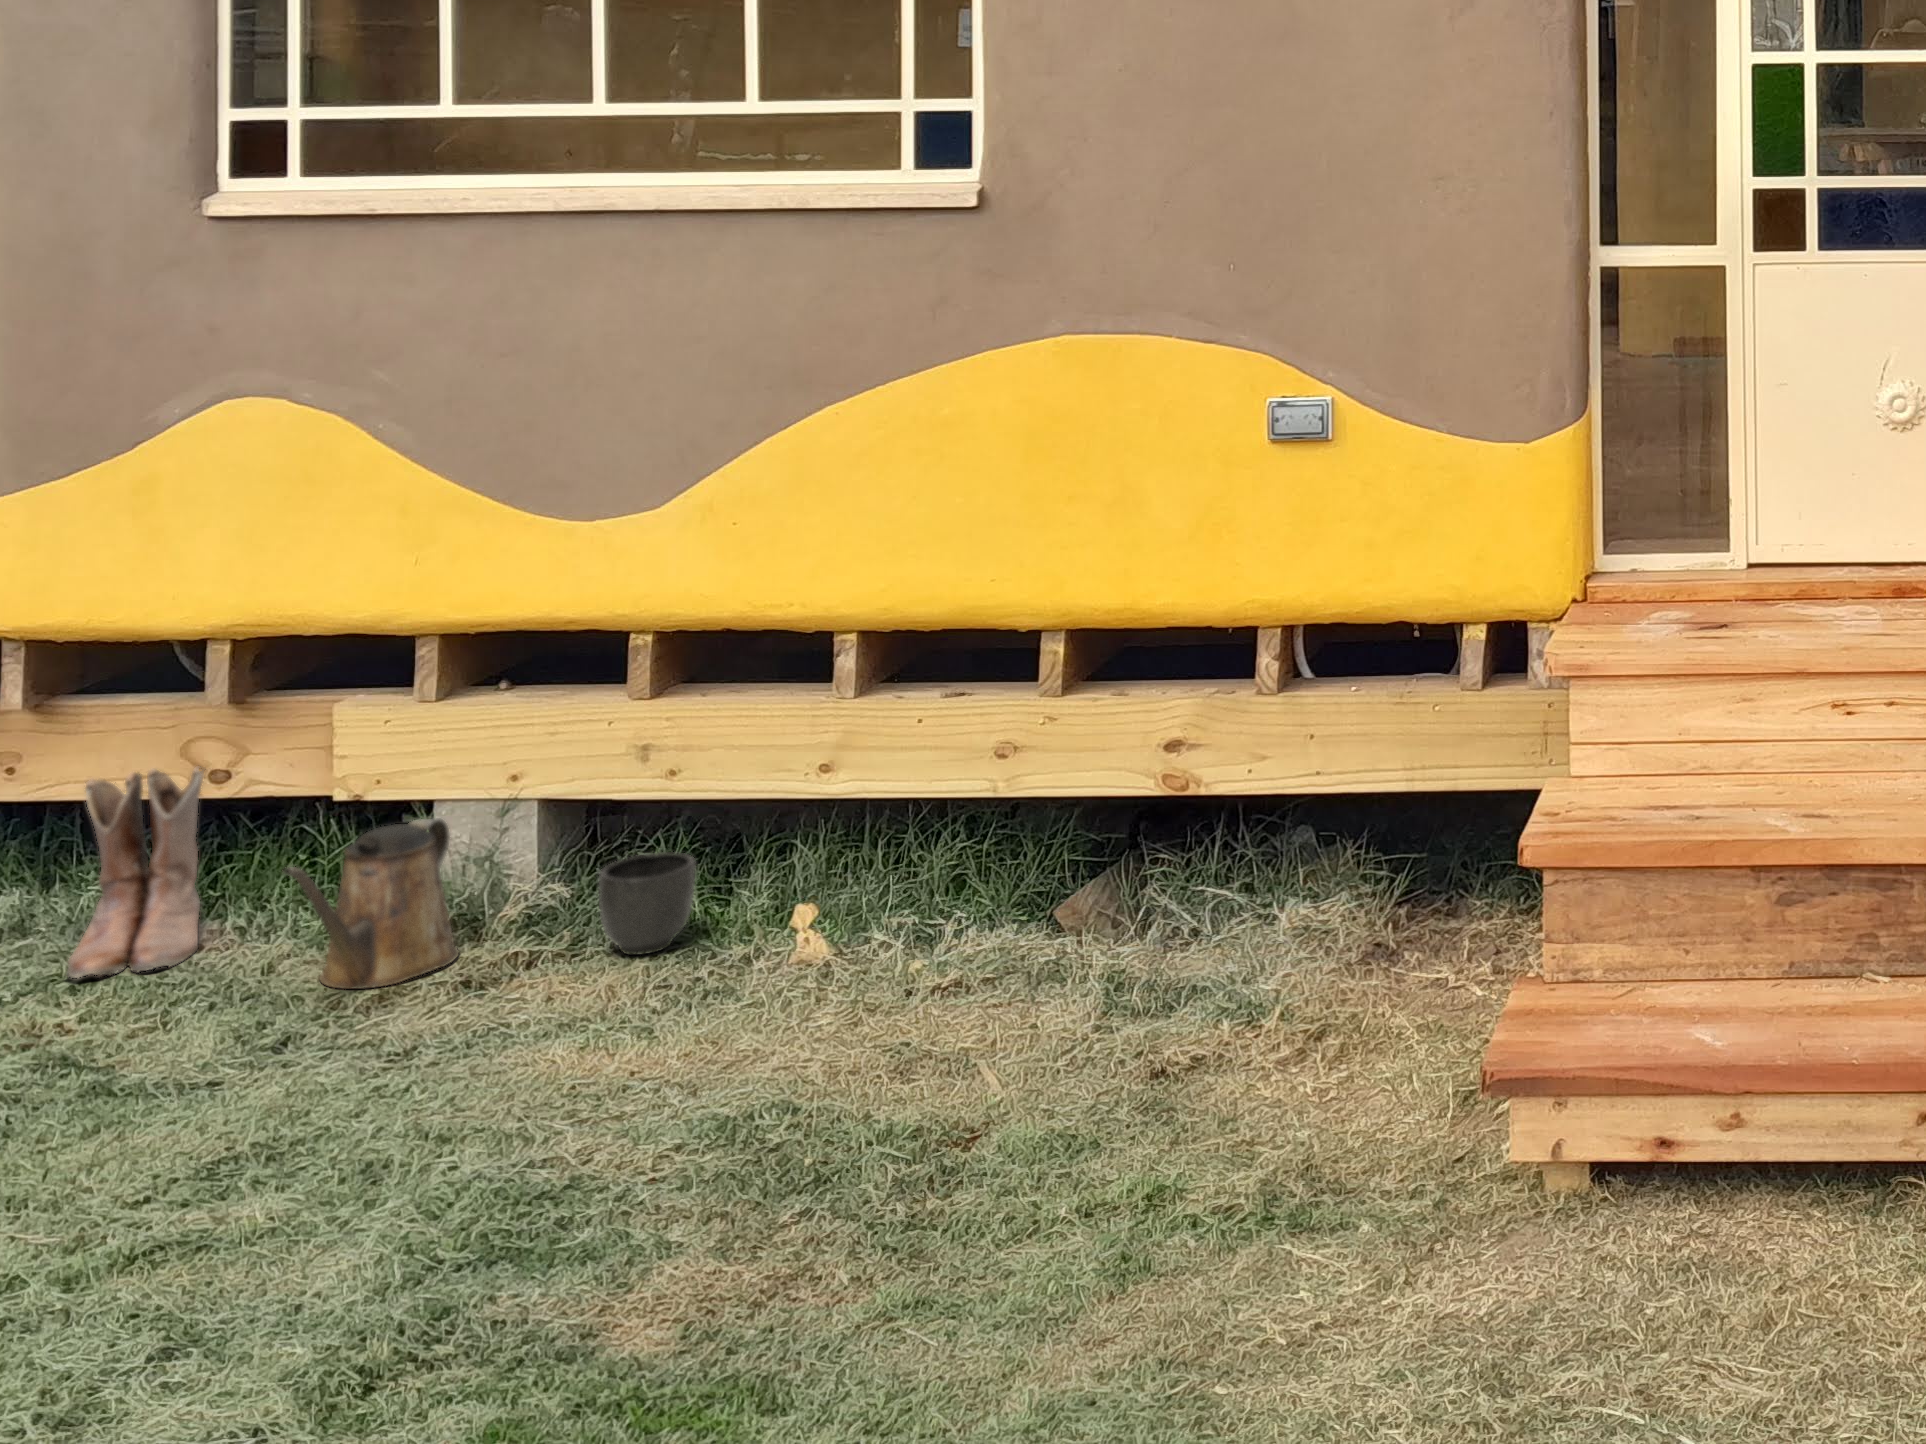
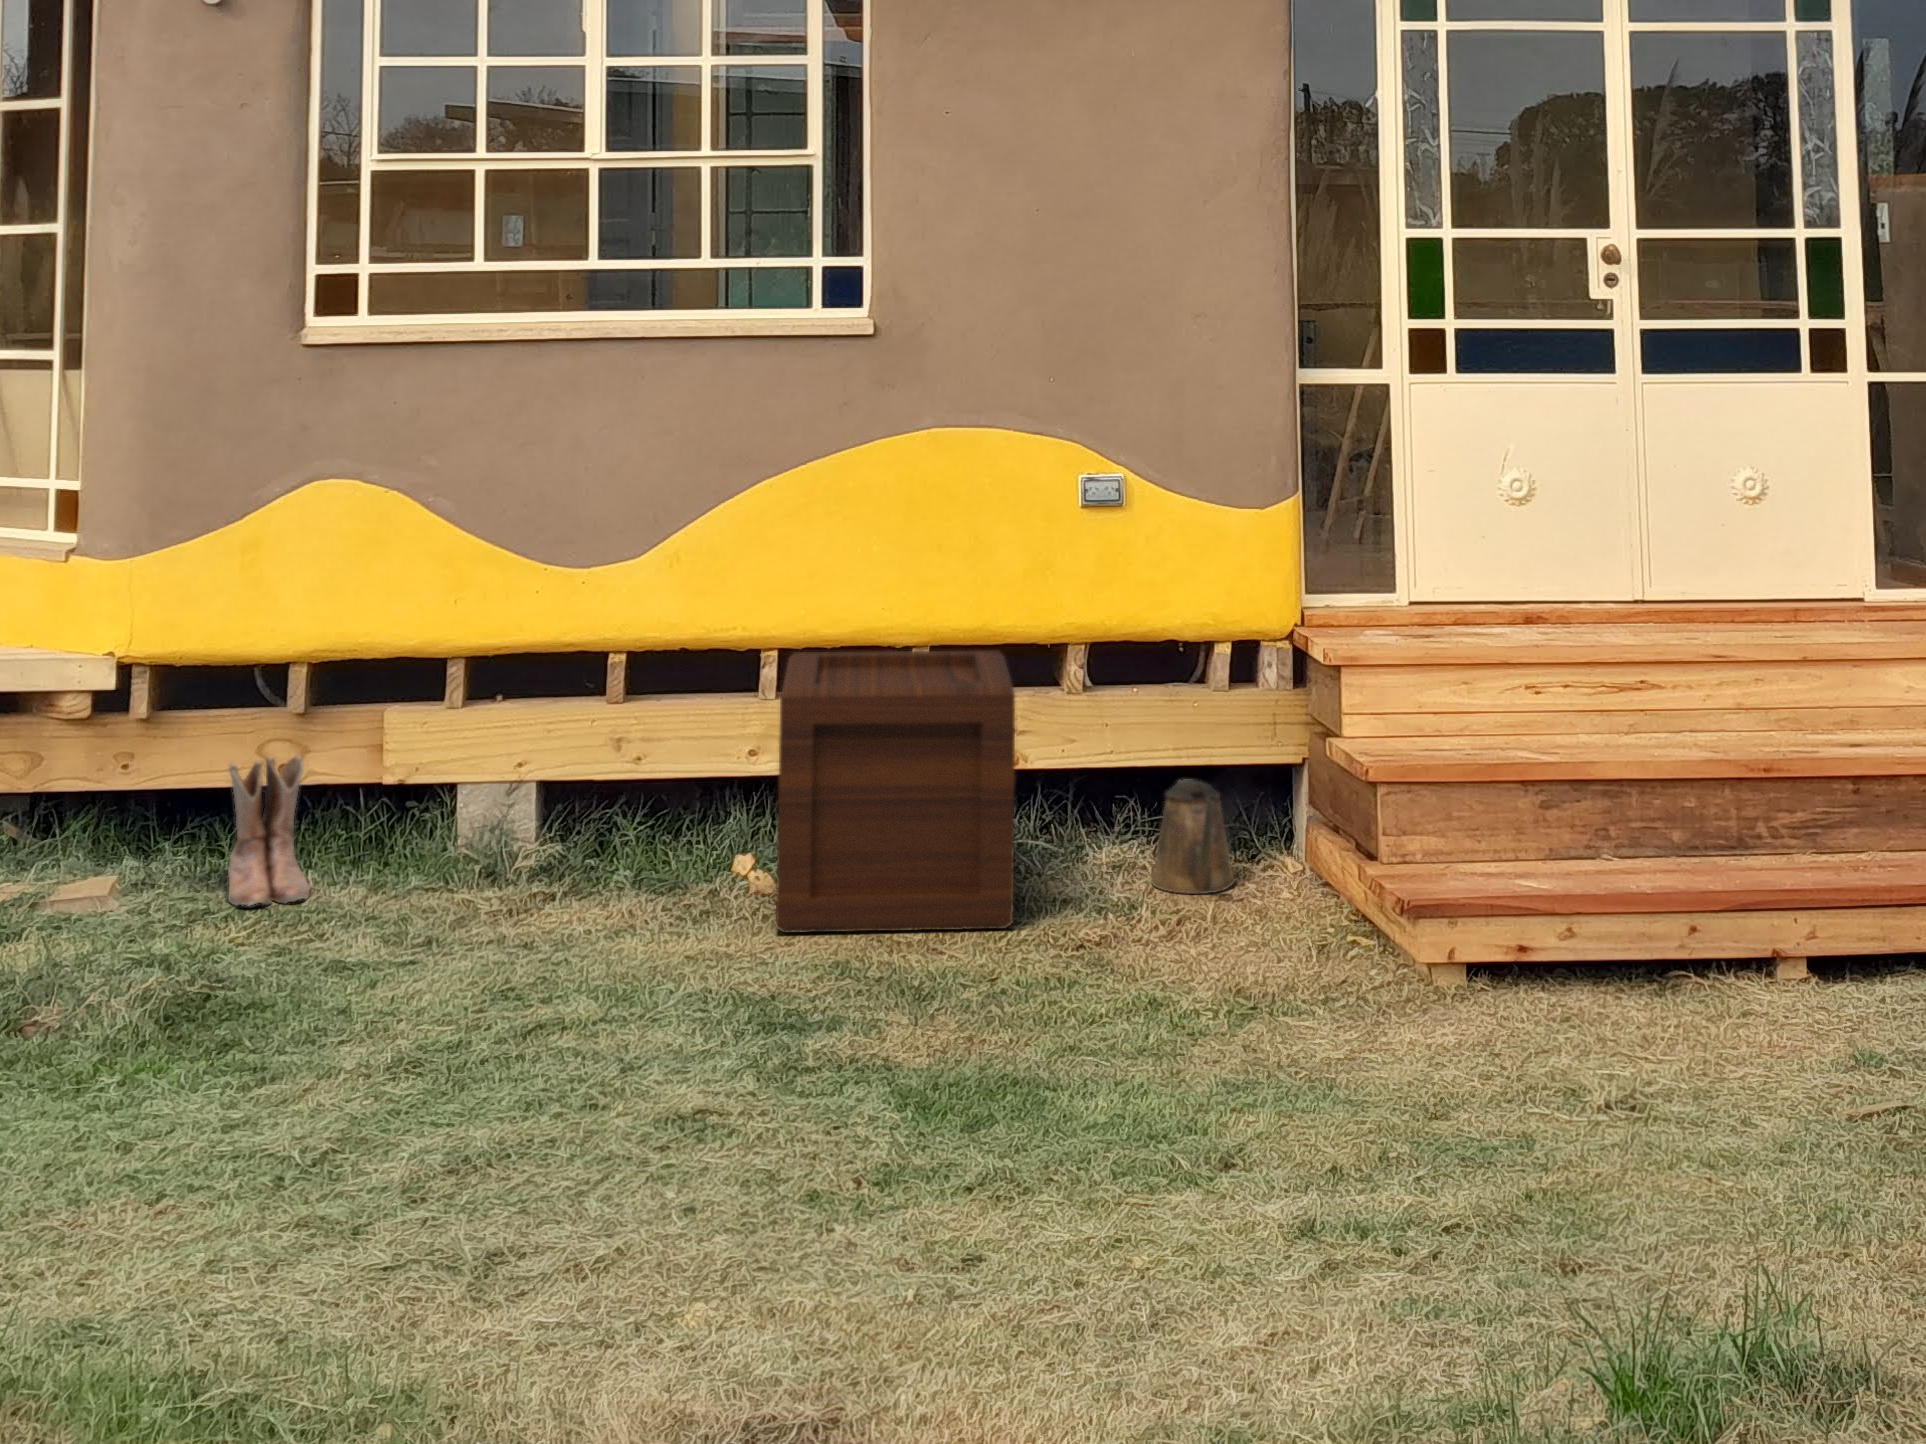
wooden crate: none [703,634,1148,1050] -> present [776,650,1015,933]
watering can: present [283,818,459,989] -> present [1152,780,1235,894]
planter: present [599,852,696,955] -> none [616,817,680,888]

